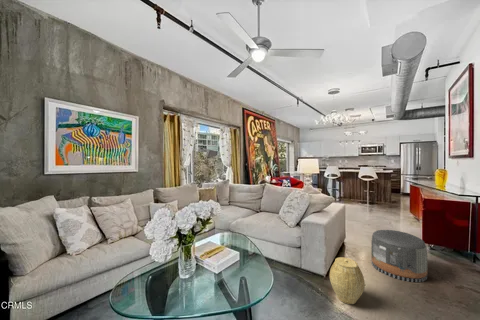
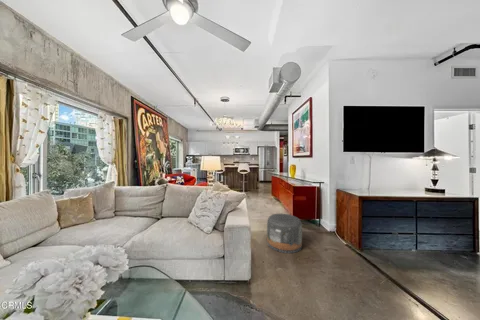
woven basket: present [330,257,365,304] -> none [252,252,283,298]

